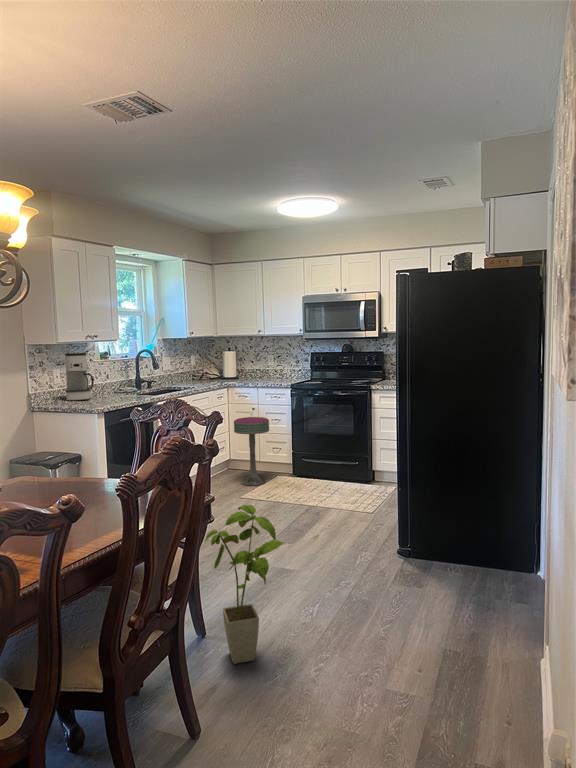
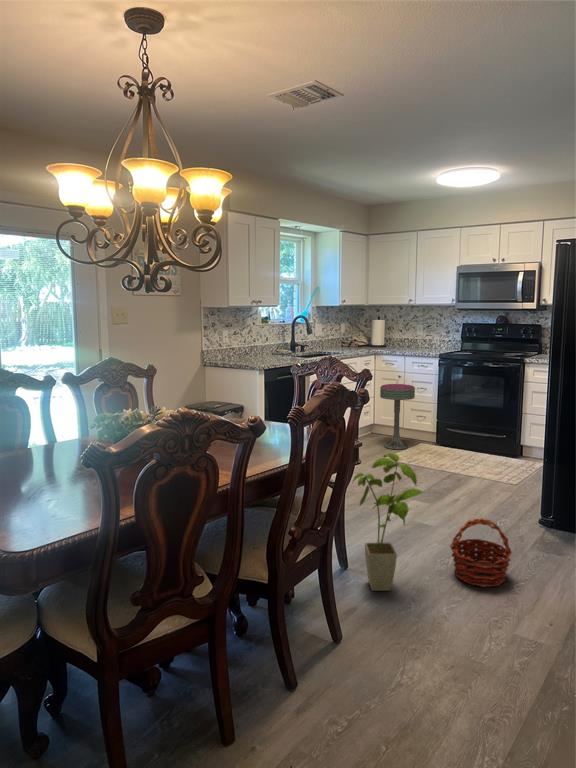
coffee maker: present [65,353,94,401] -> none [233,316,256,358]
basket: none [315,563,377,638] -> present [450,518,511,587]

